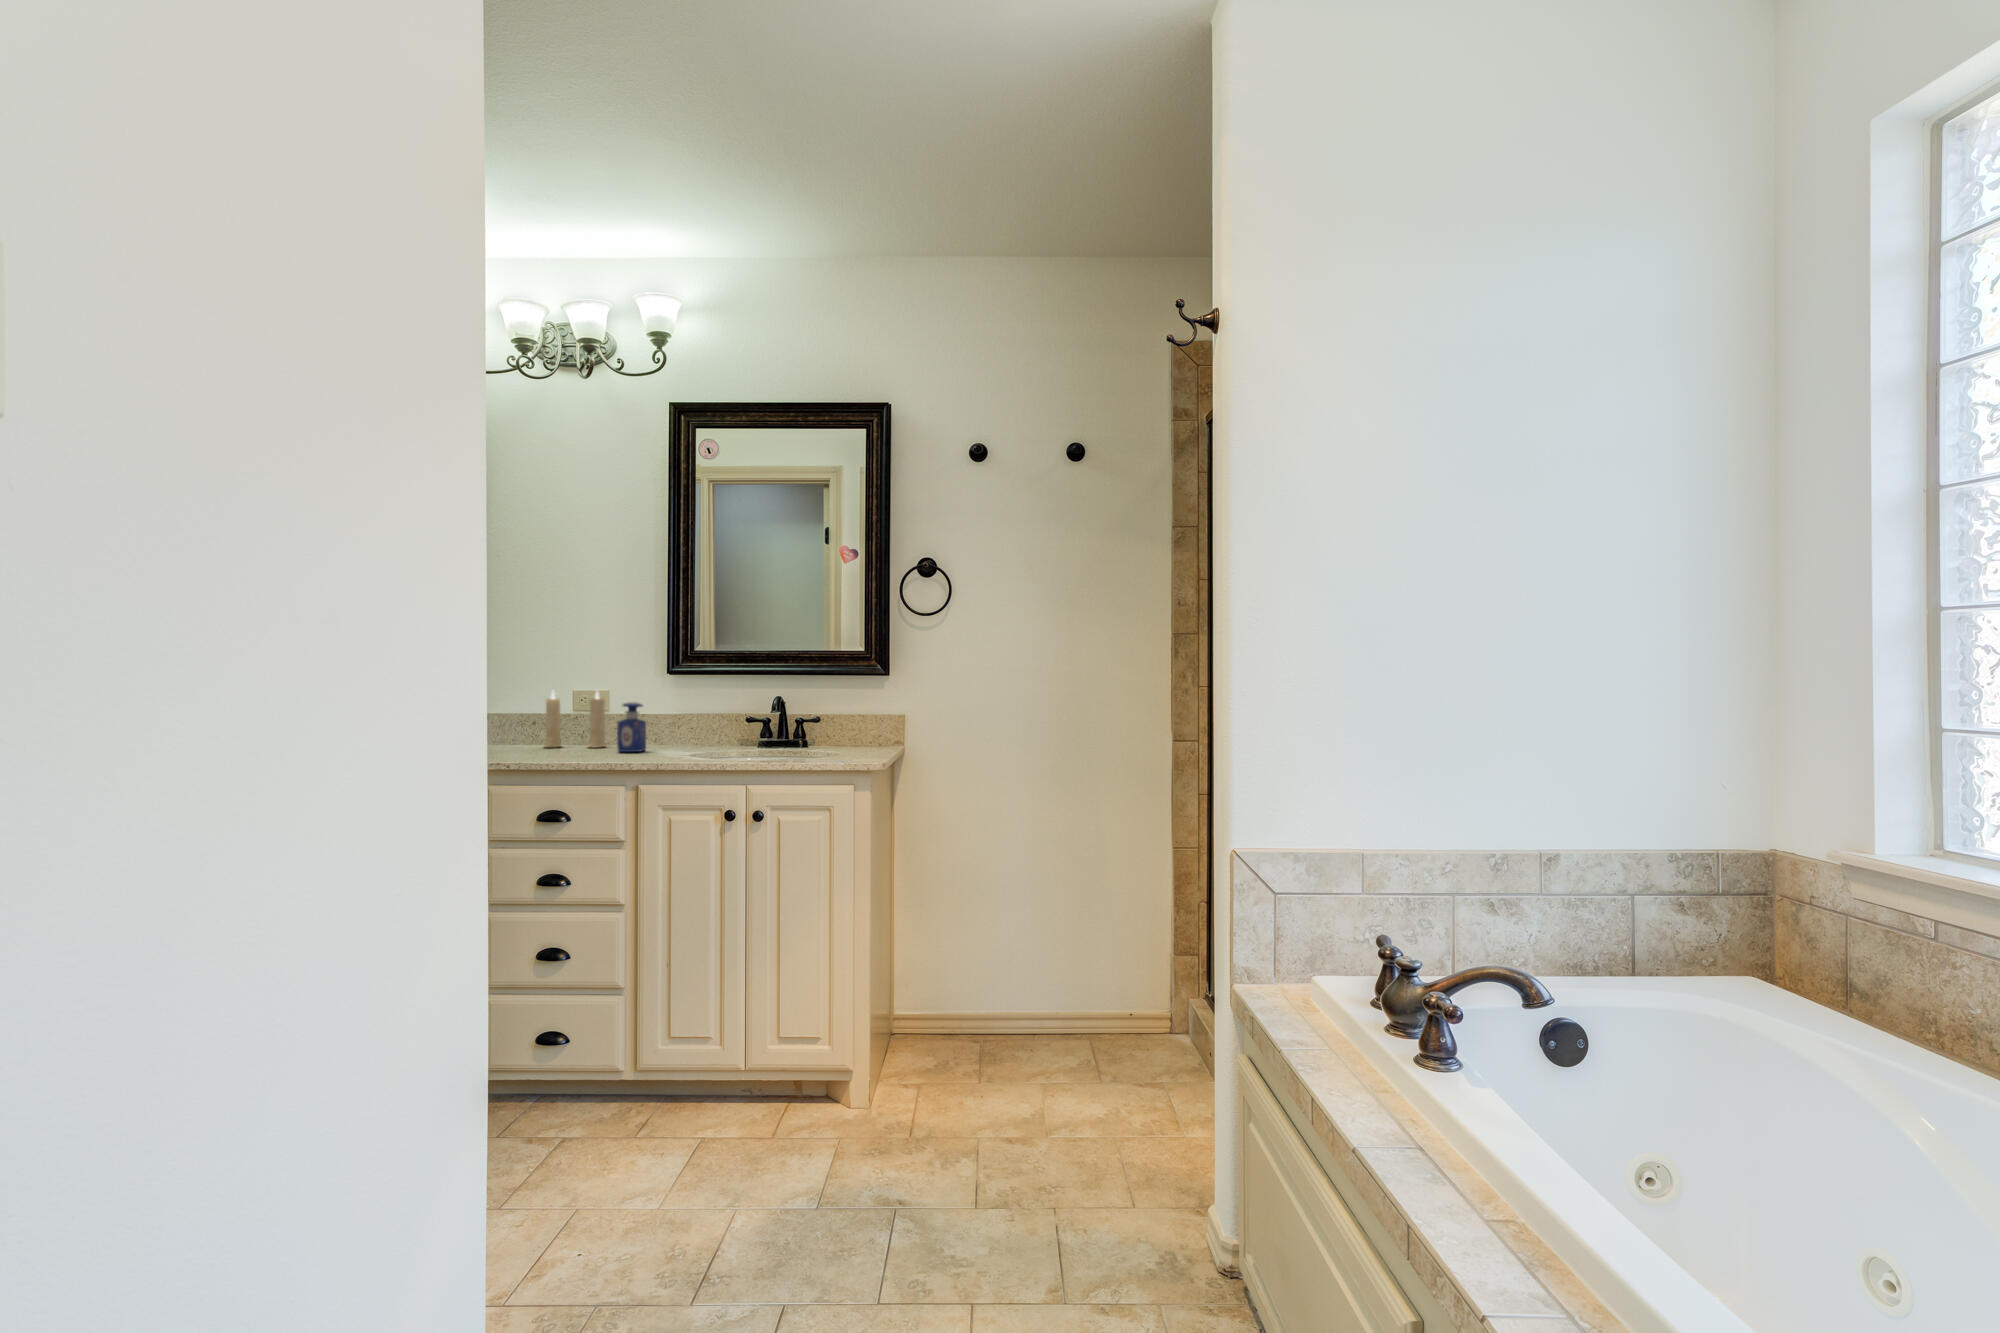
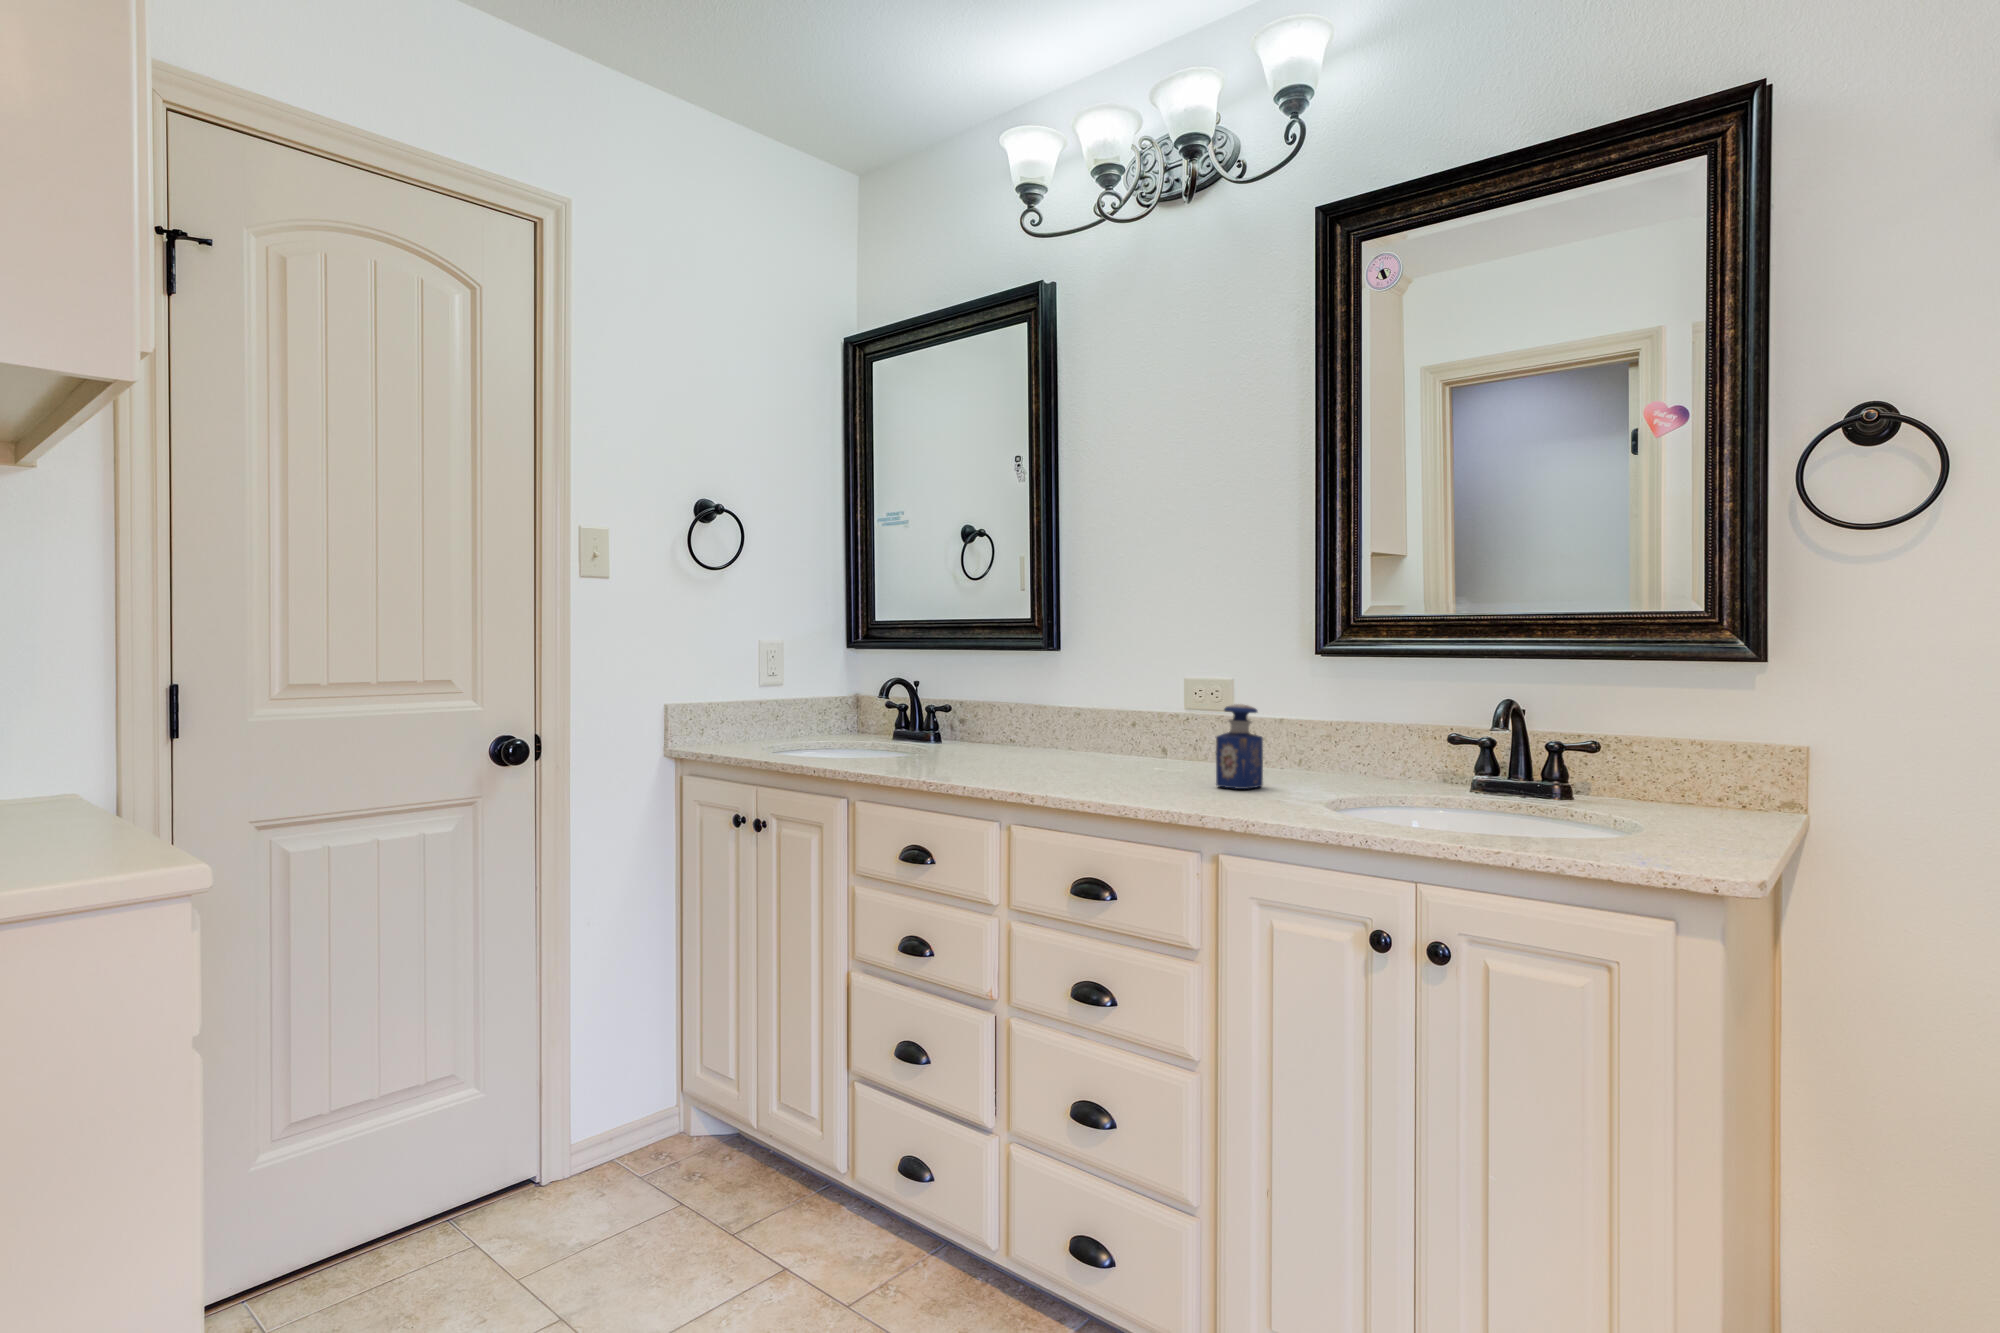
candle: present [545,692,606,748] -> none [1129,681,1216,774]

